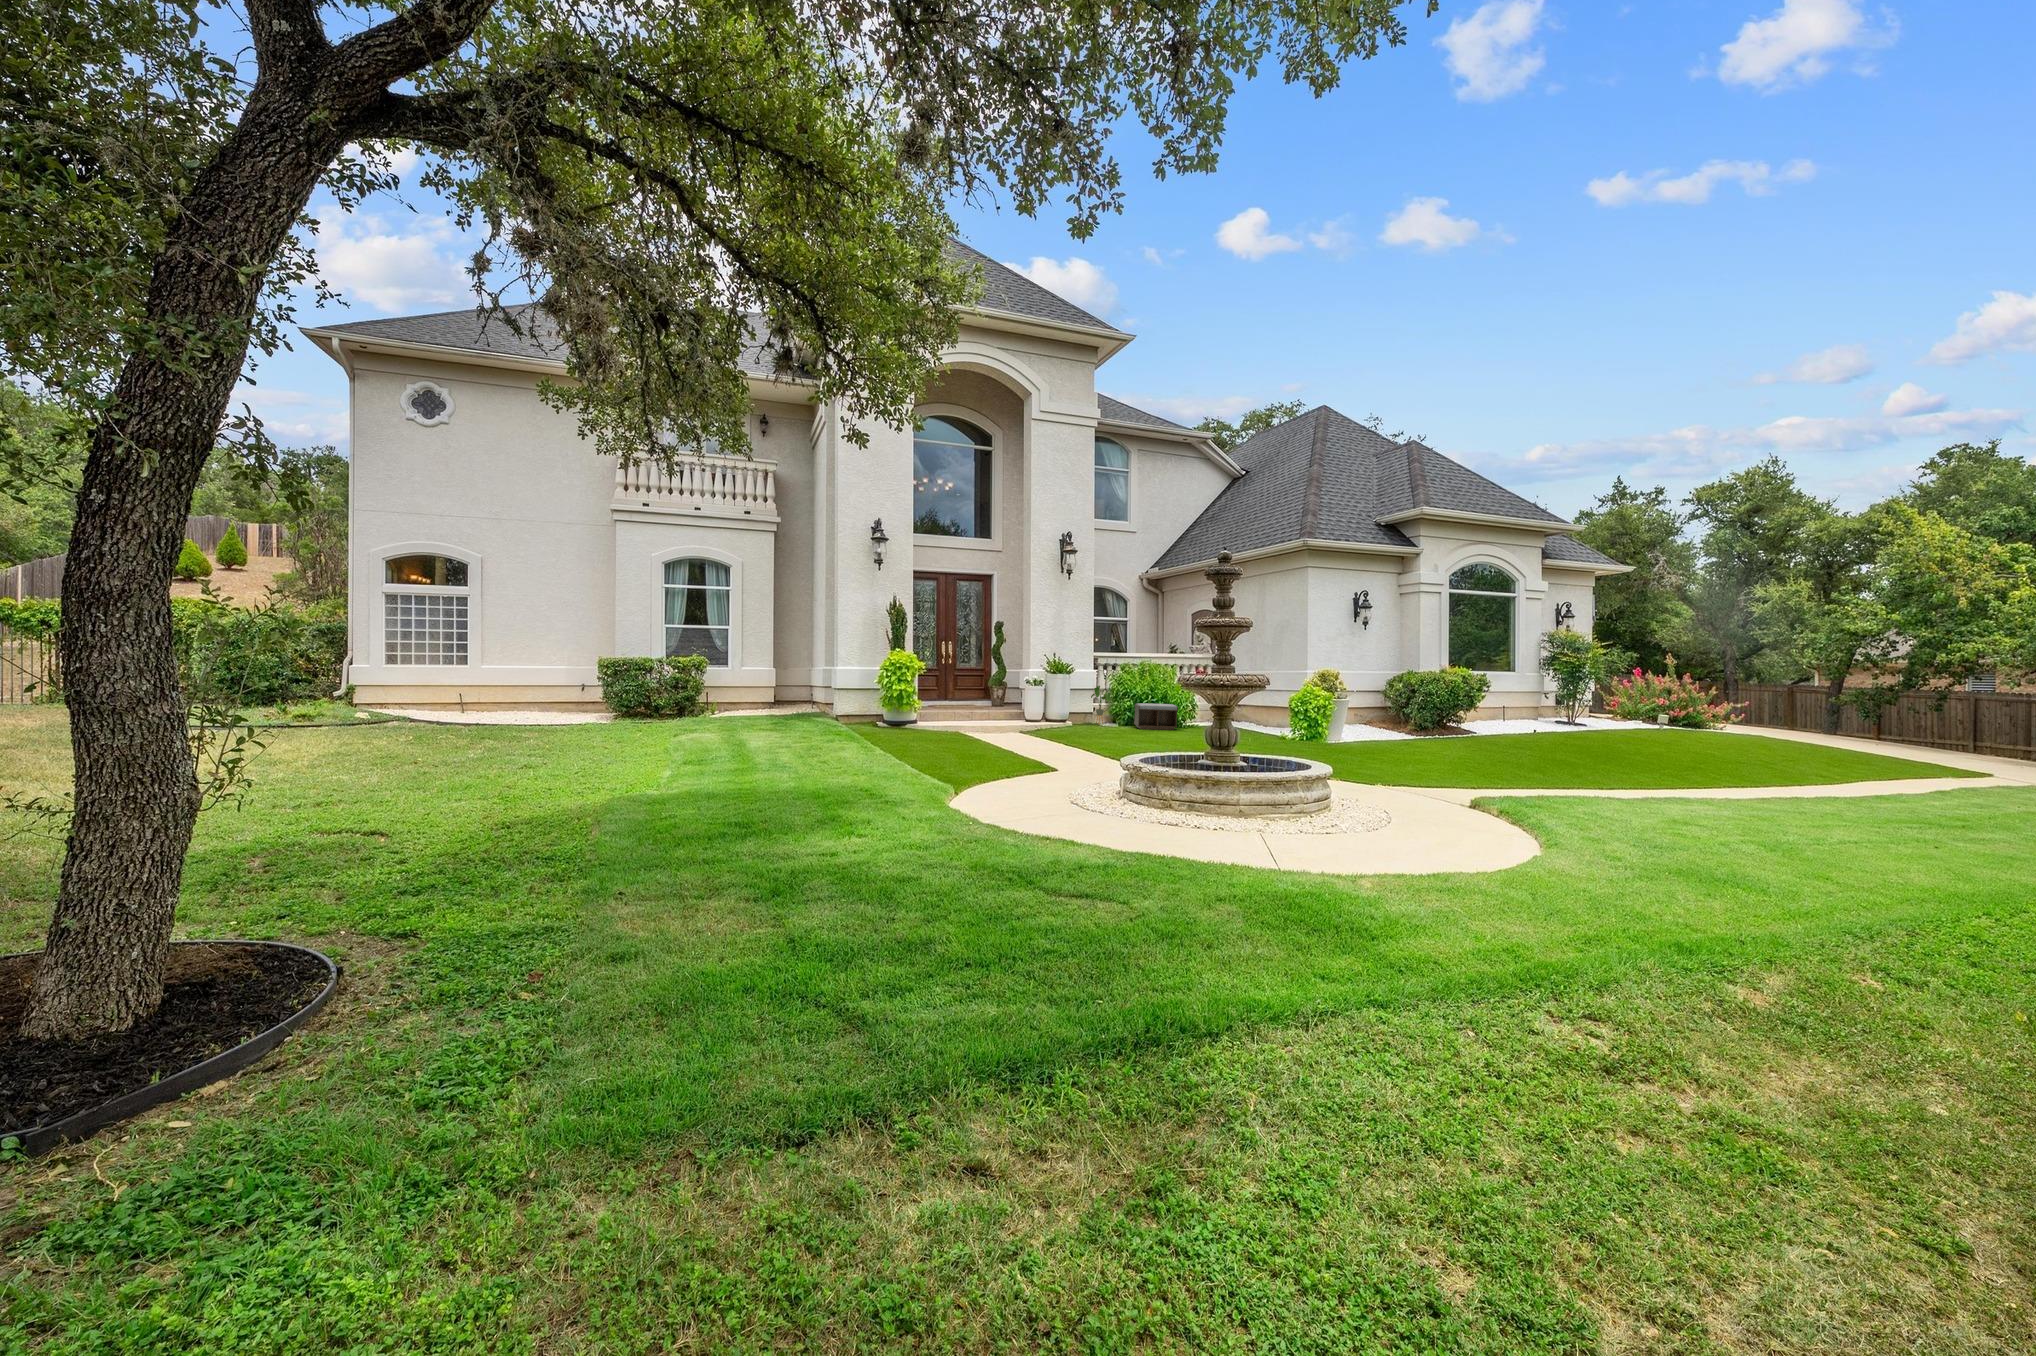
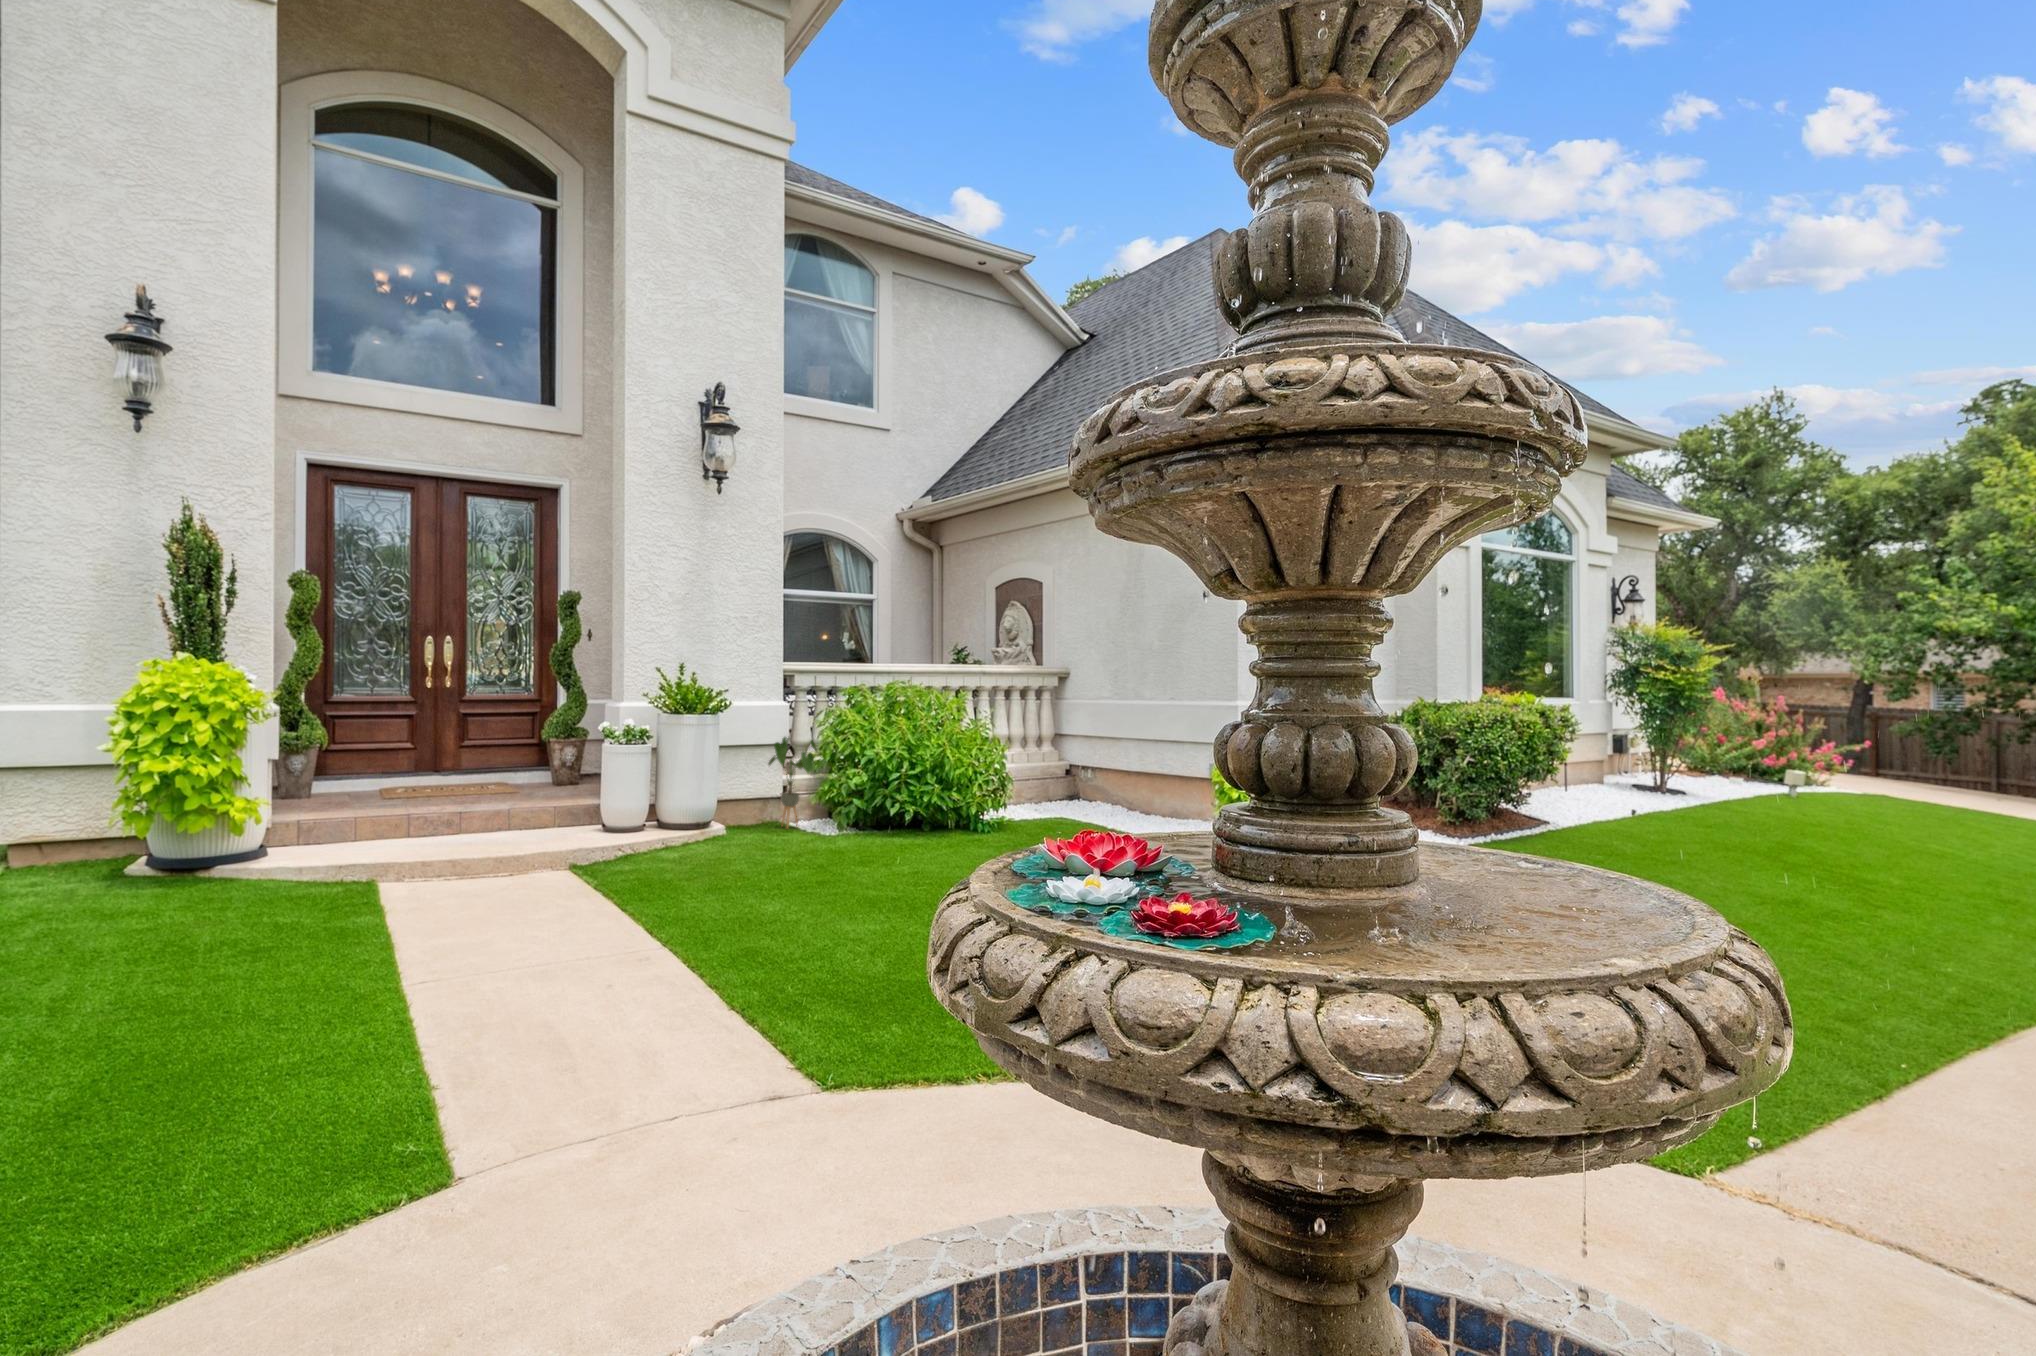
bench: present [1134,703,1178,730] -> none [870,777,972,840]

